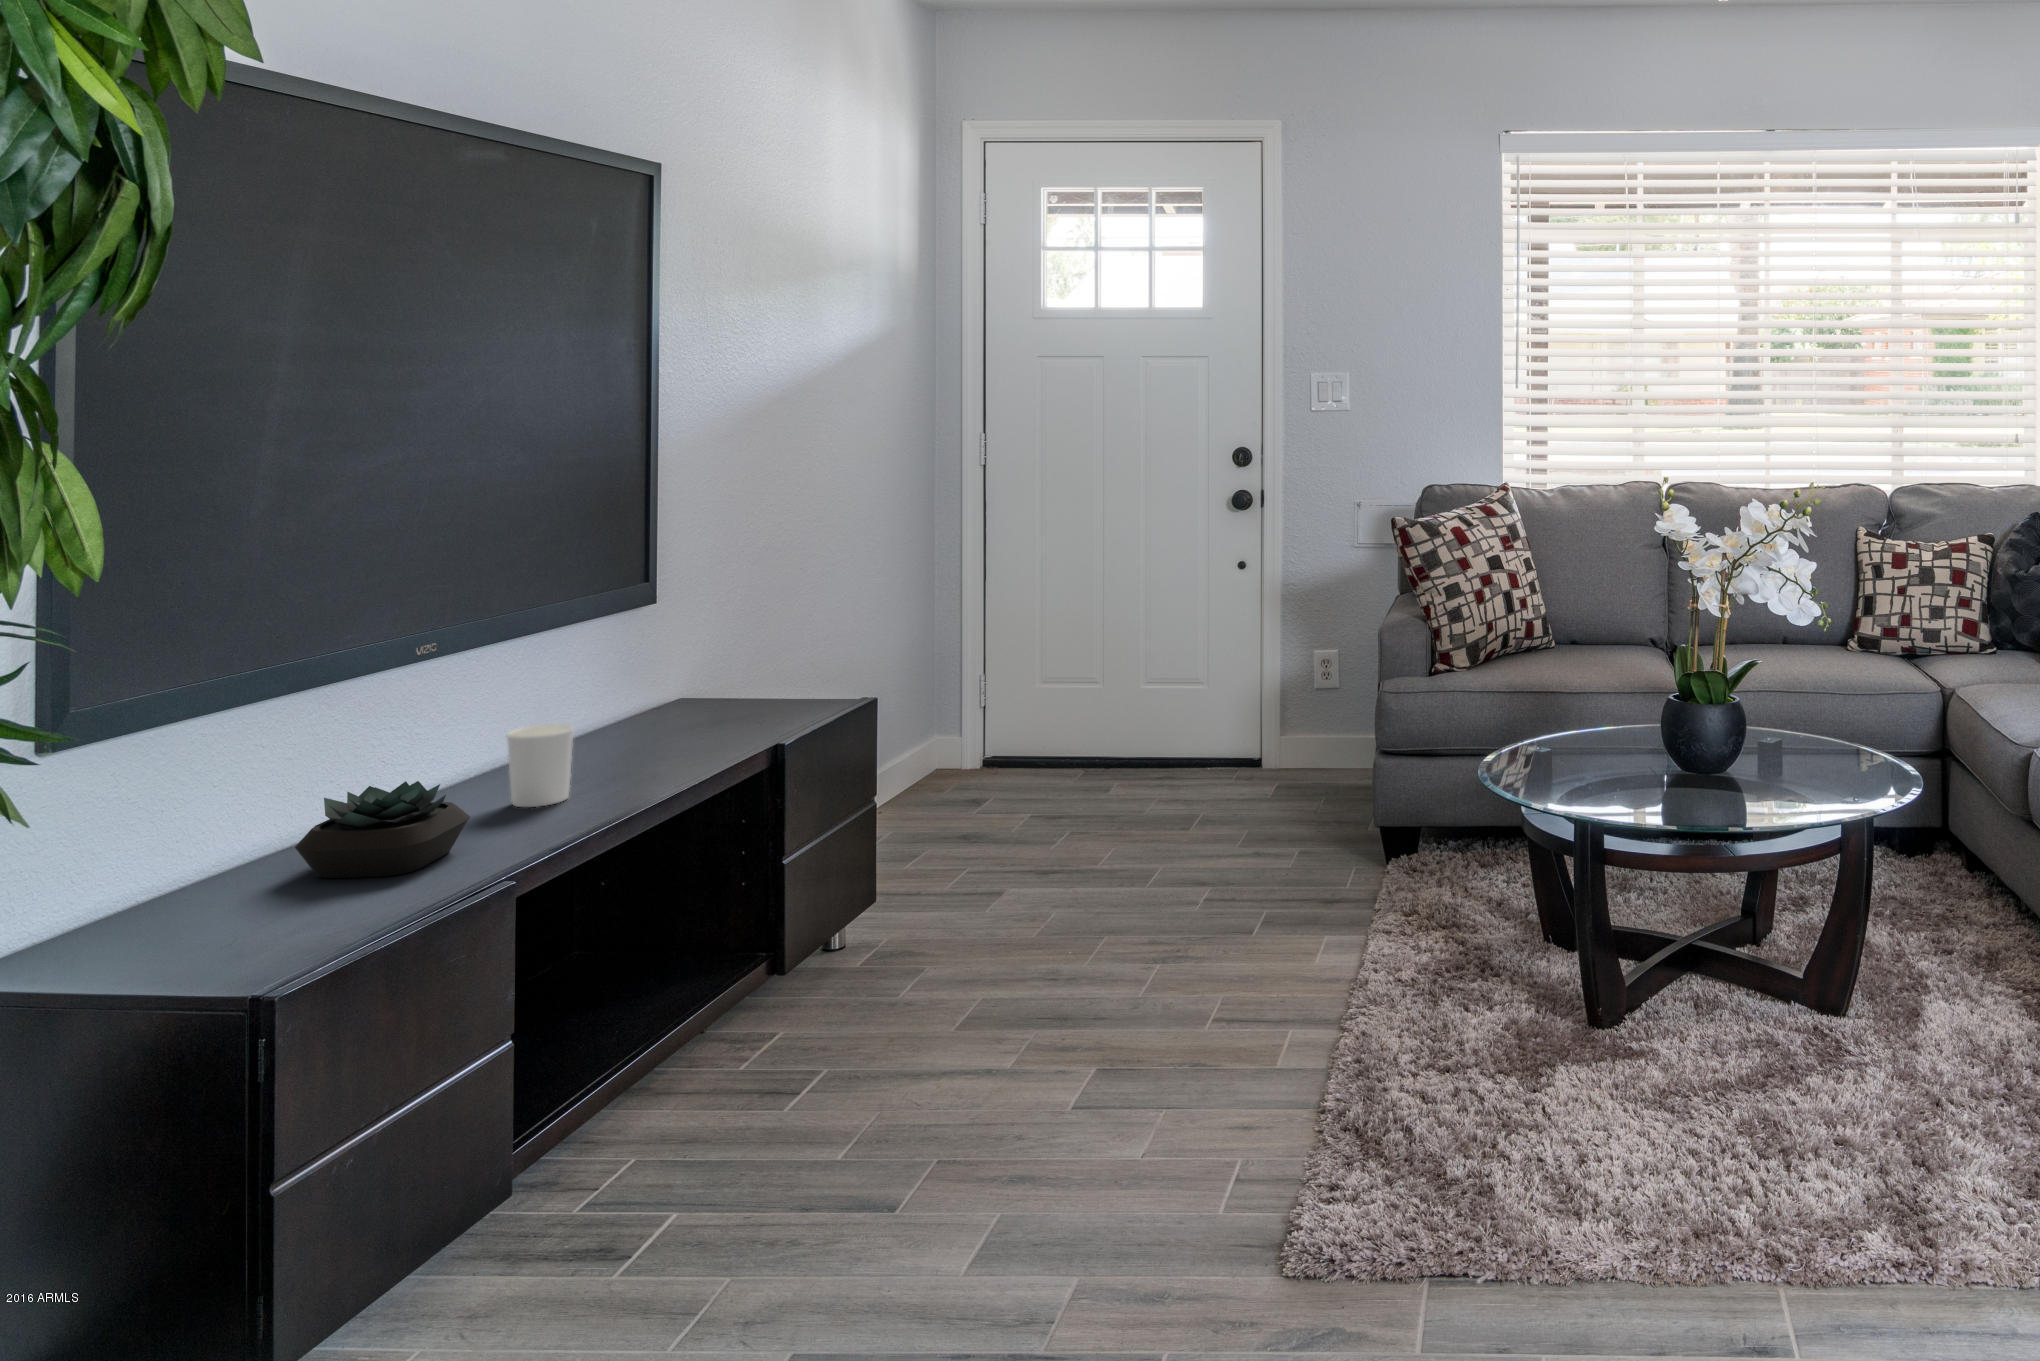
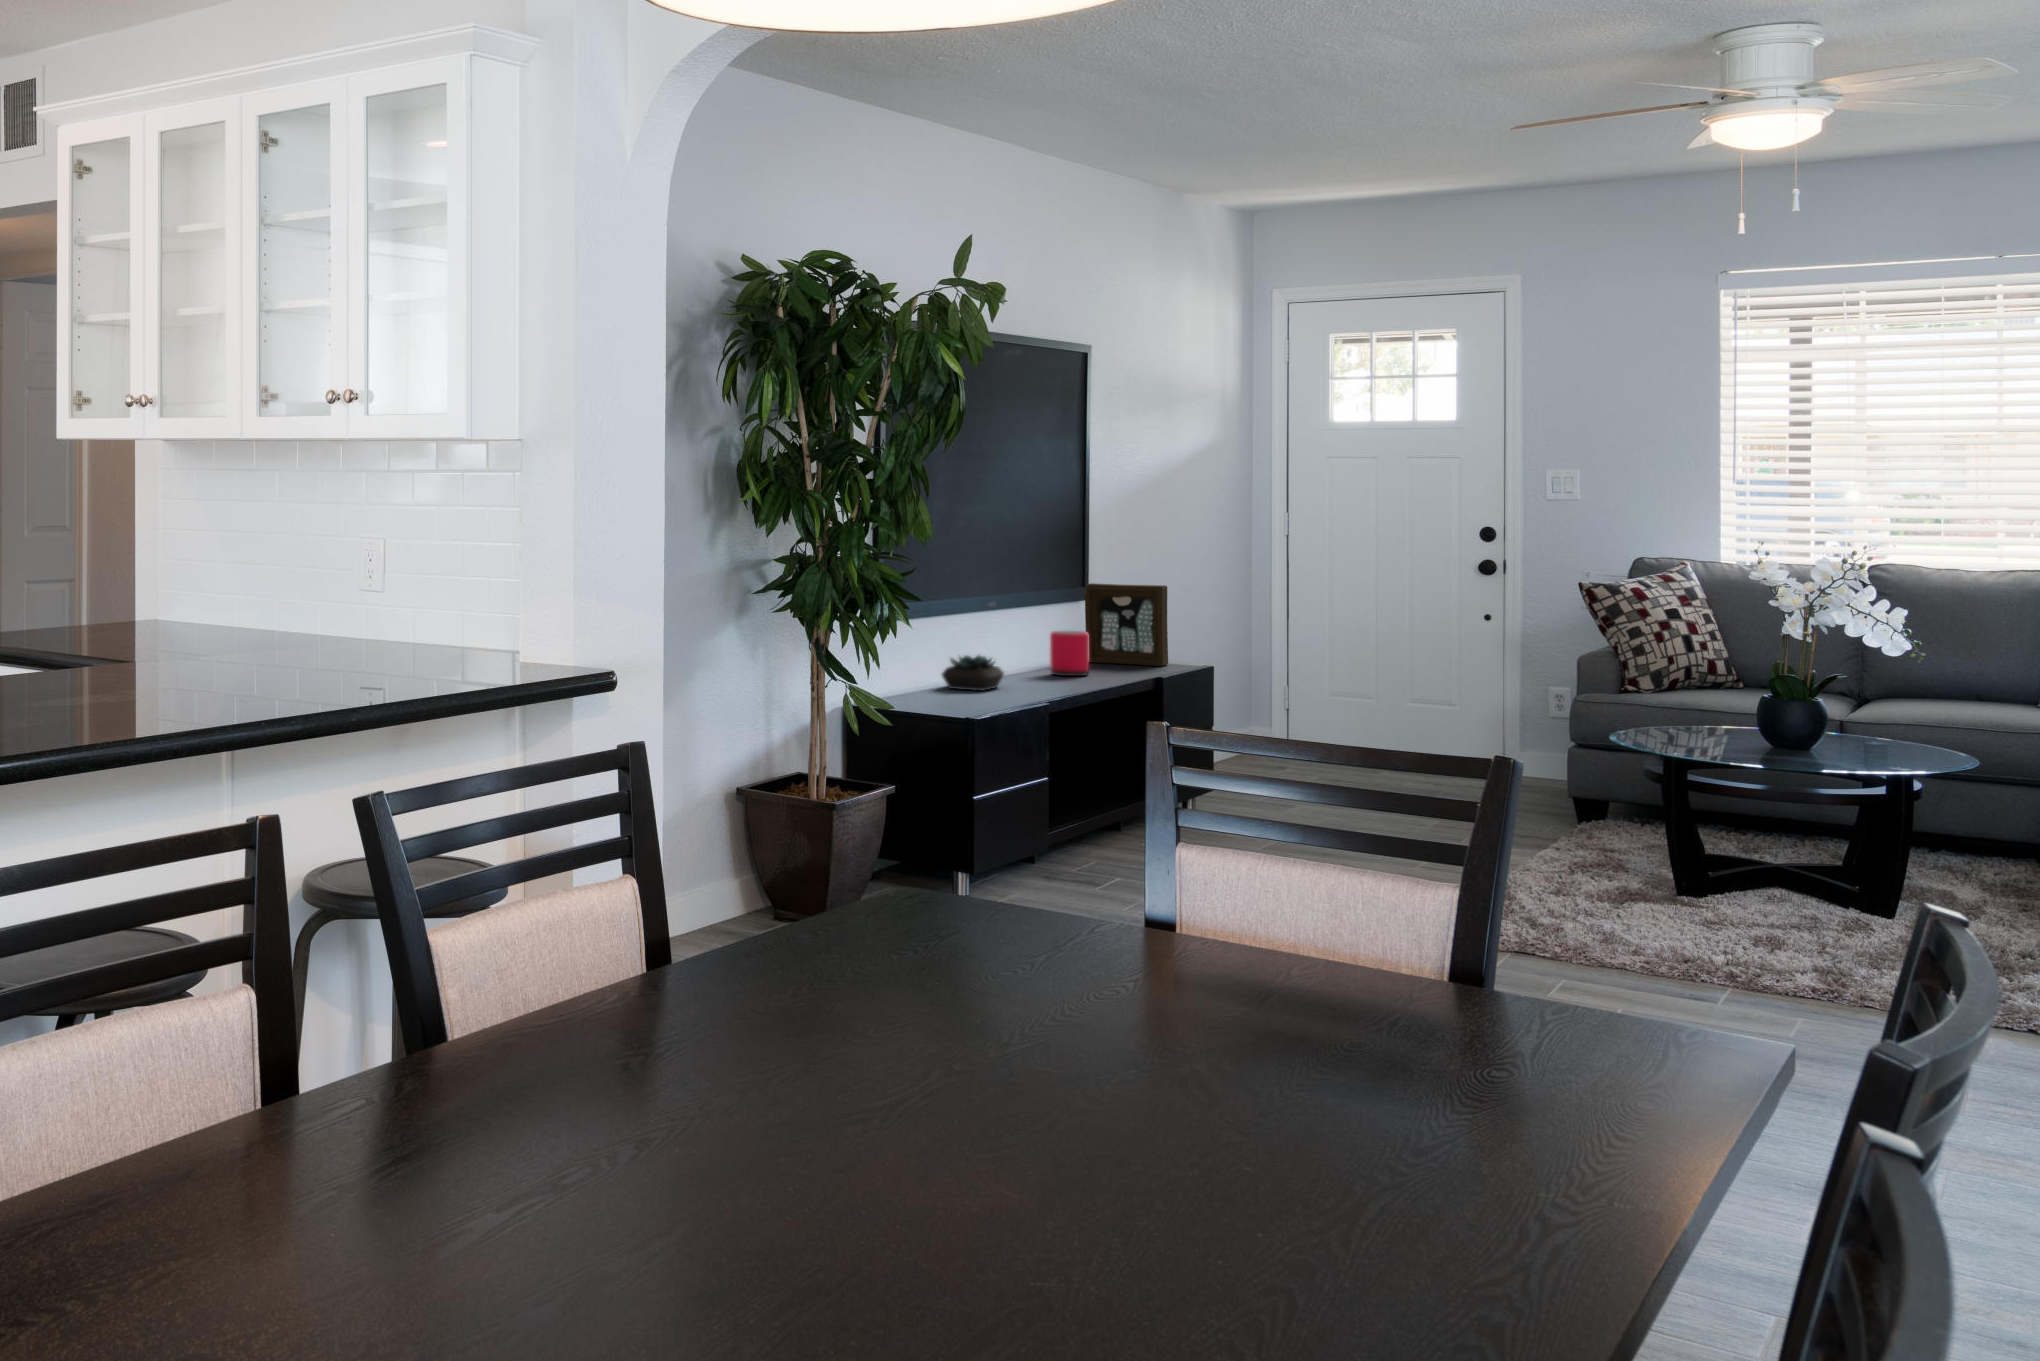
picture frame: none [667,574,822,721] -> present [1085,583,1168,666]
speaker: none [590,682,672,778] -> present [1050,631,1089,676]
candle holder: present [507,724,574,807] -> none [1016,643,1045,680]

